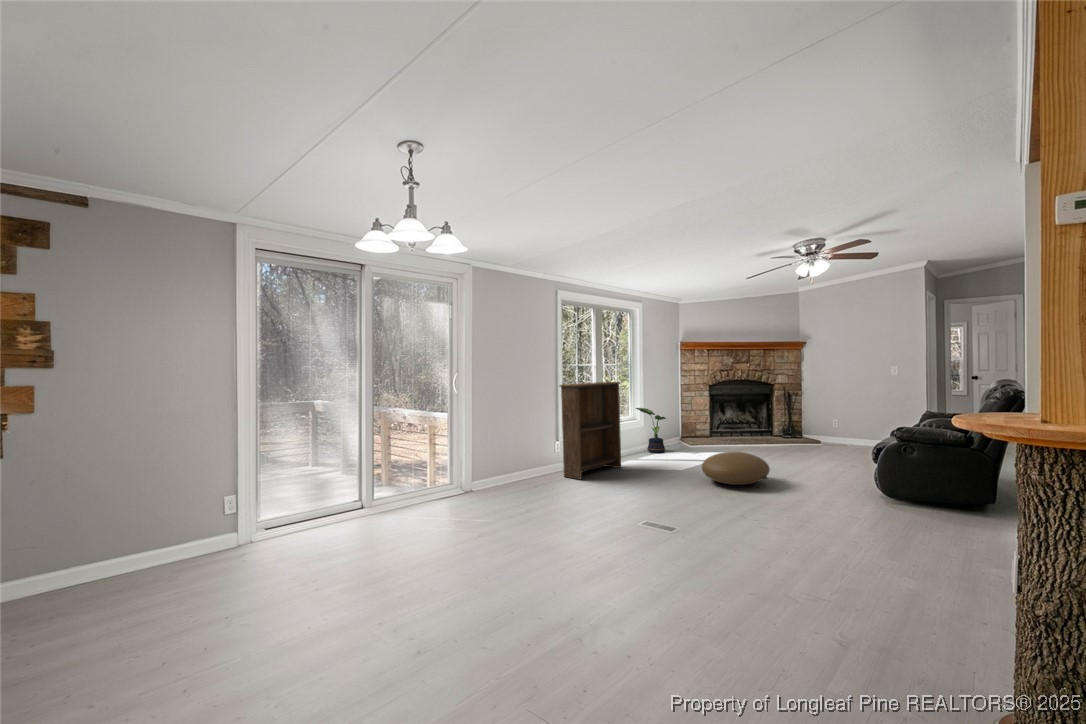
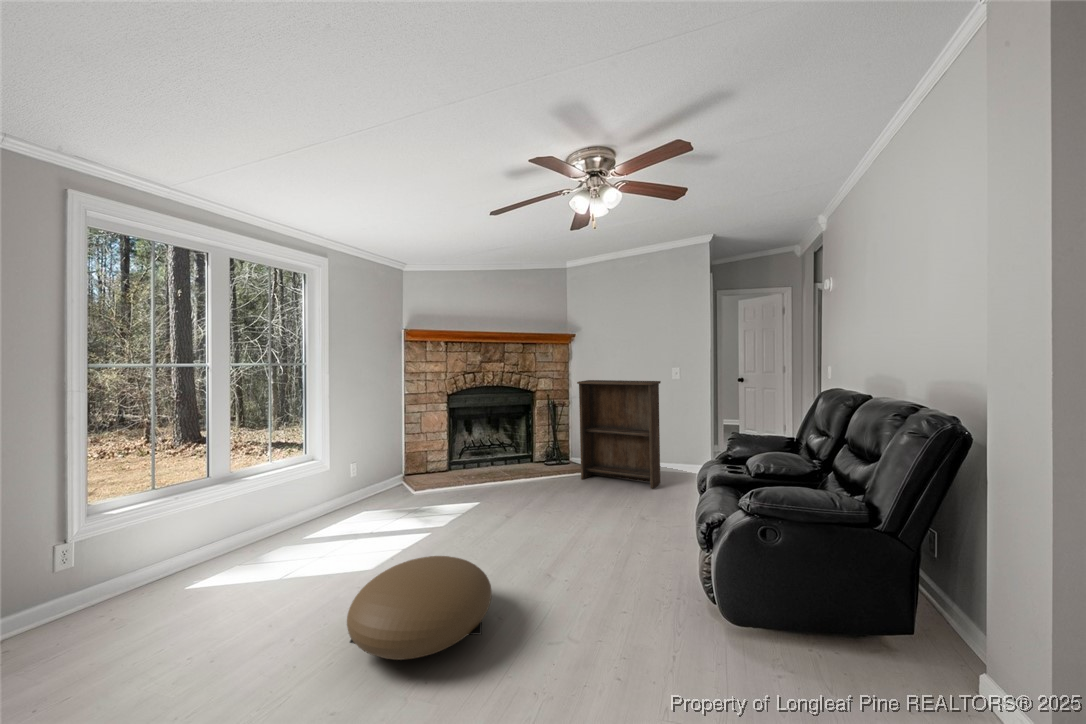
bookshelf: present [560,382,621,479] -> present [577,380,661,489]
potted plant: present [636,408,666,453] -> none [299,444,356,525]

